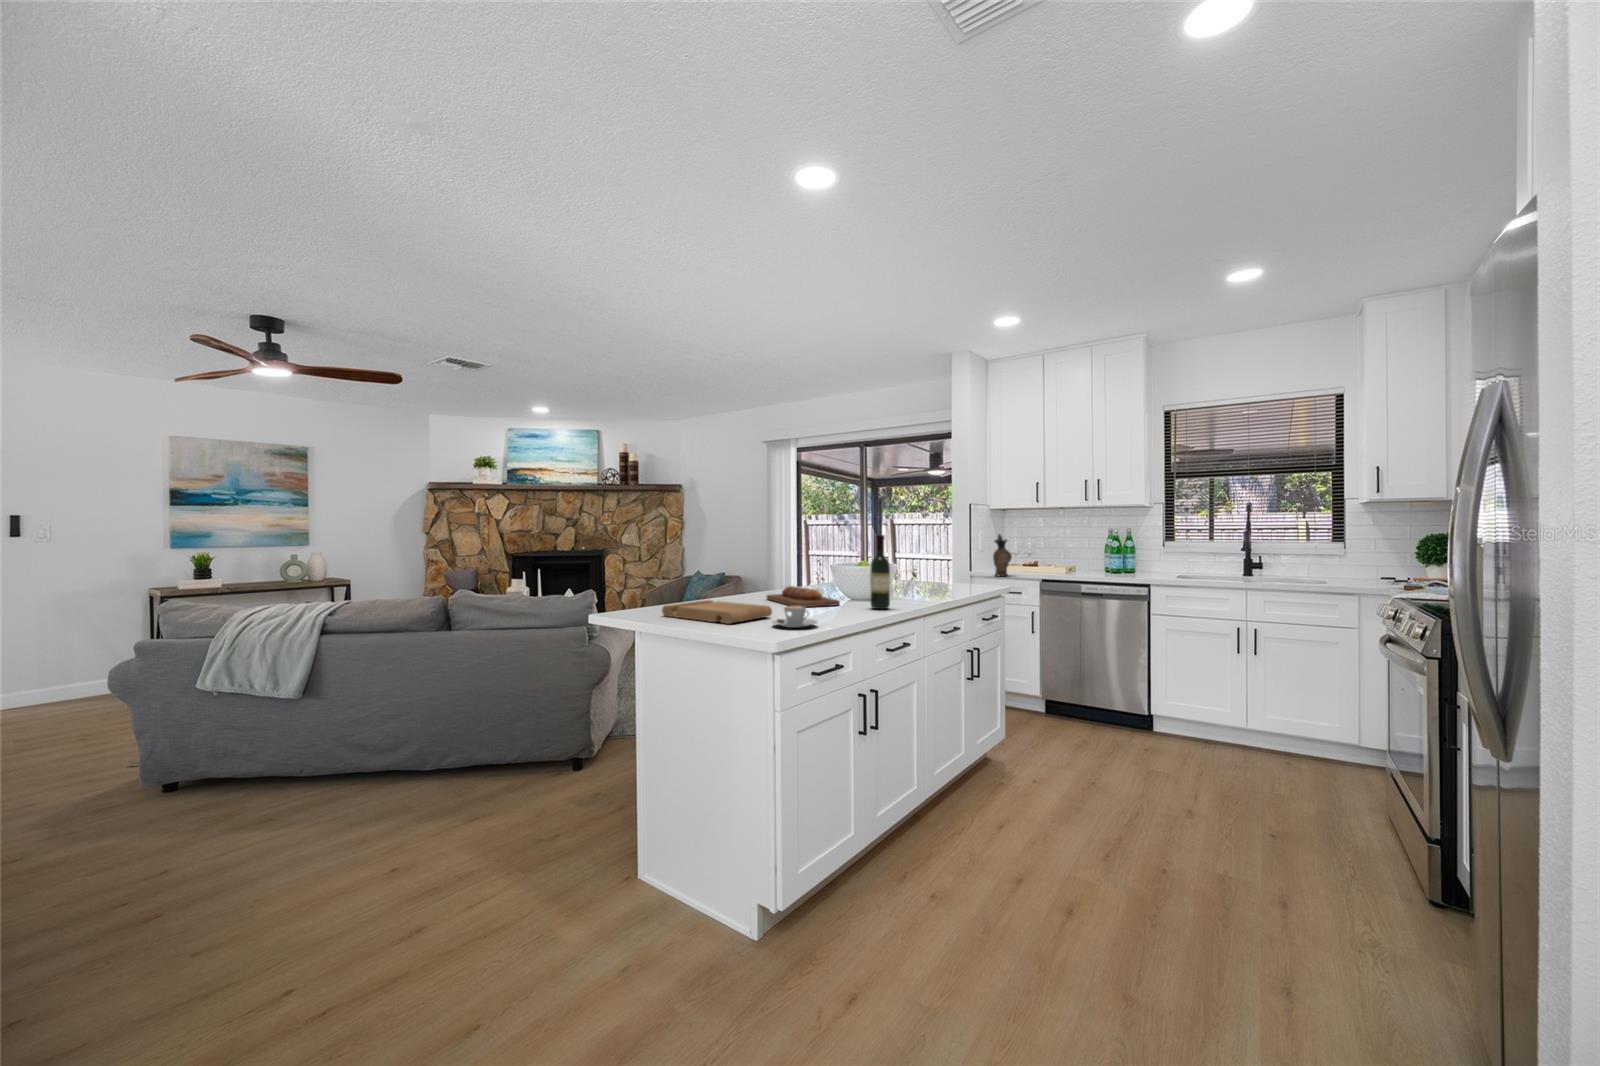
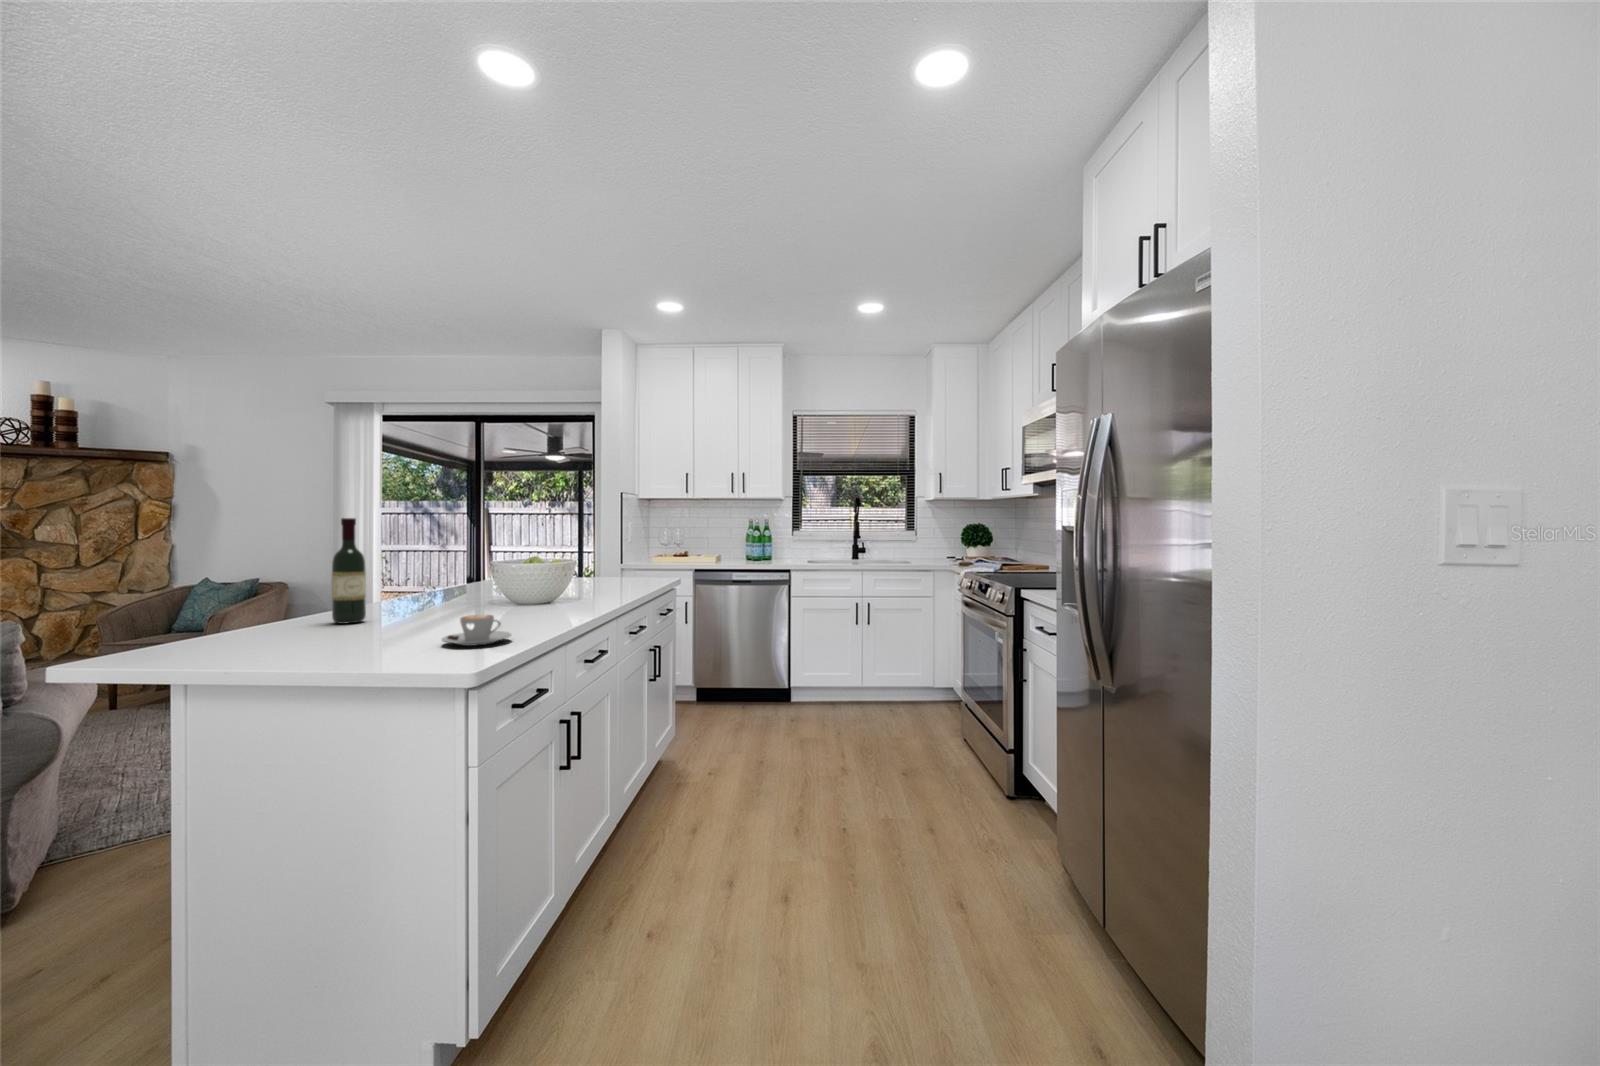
ceramic pitcher: present [993,534,1012,576] -> none [644,524,663,568]
wine bottle: present [870,535,890,609] -> present [332,518,366,624]
bread loaf: present [767,586,840,607] -> none [389,590,509,617]
cutting board: present [662,600,772,624] -> none [215,618,427,650]

